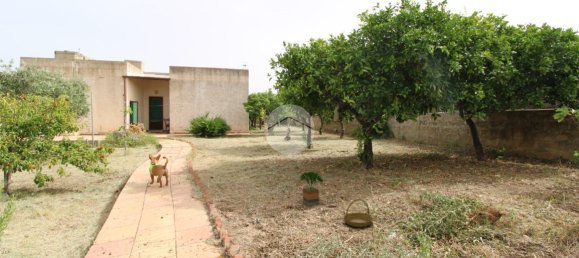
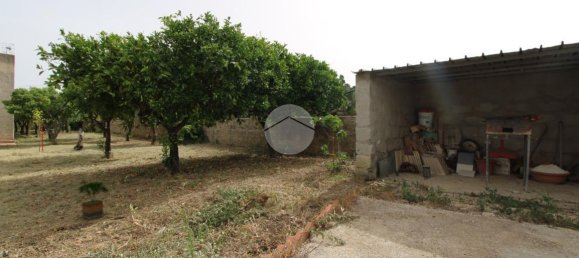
basket: present [344,199,373,227] -> none [127,203,158,231]

